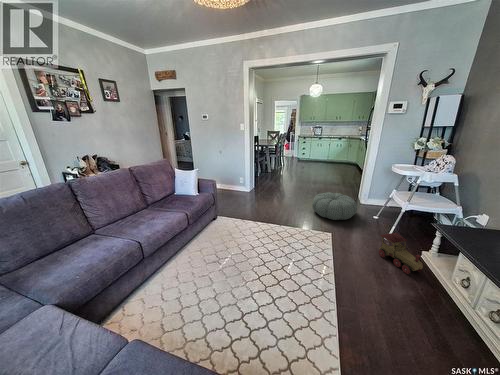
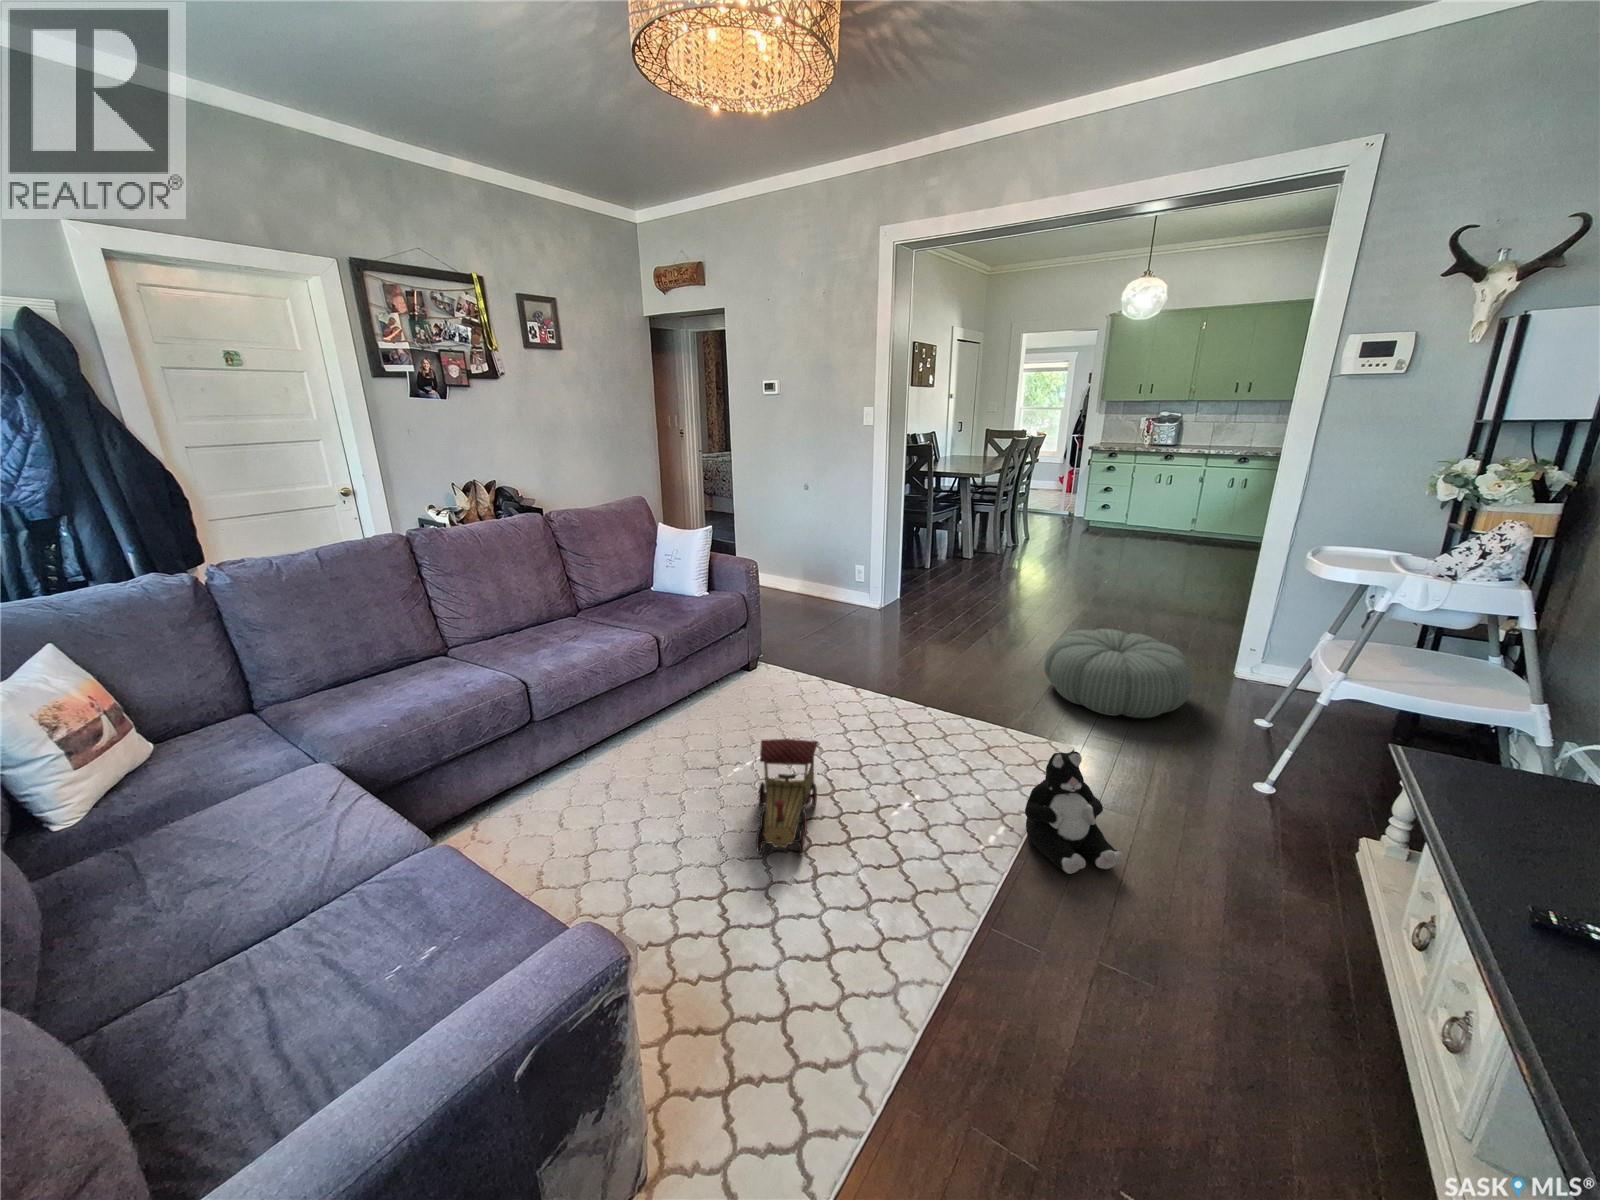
toy train: present [379,233,423,274] -> present [756,739,818,855]
plush toy: none [332,238,368,280] -> present [1025,751,1124,874]

